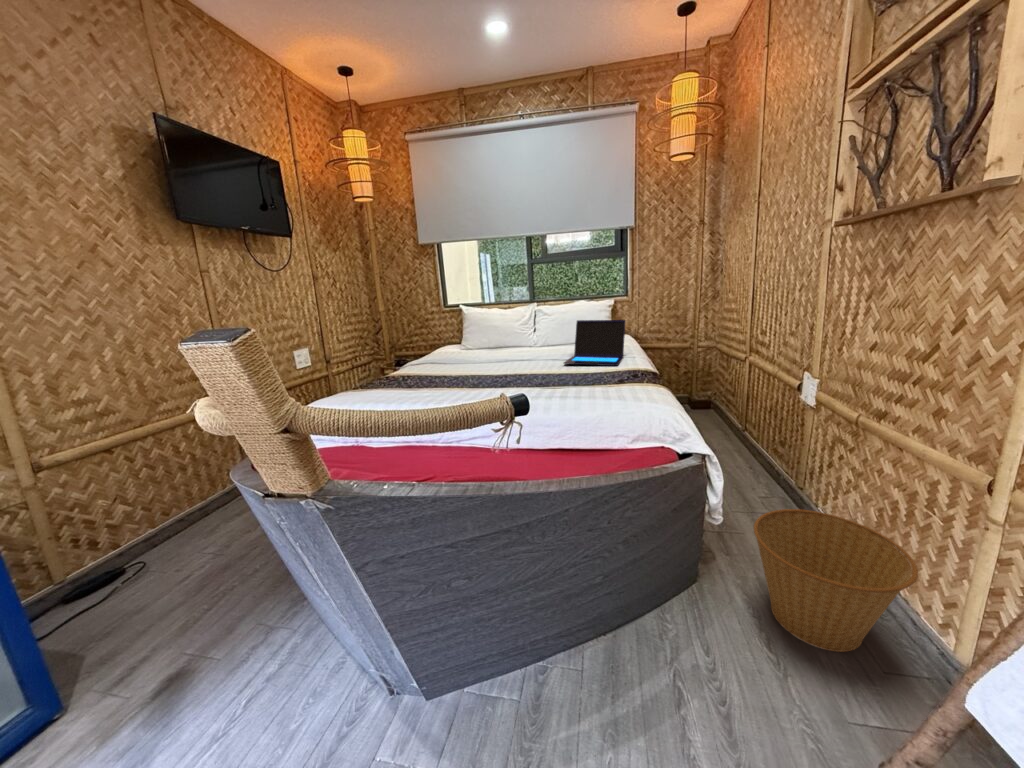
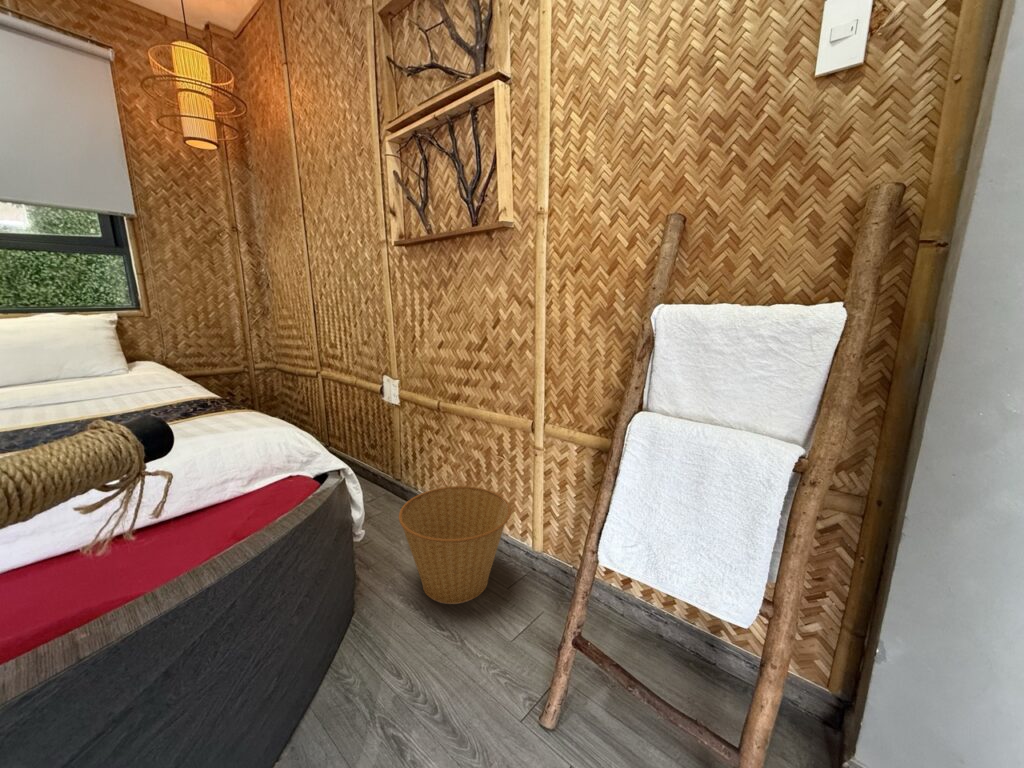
laptop: present [564,320,625,366] -> none [47,335,167,407]

